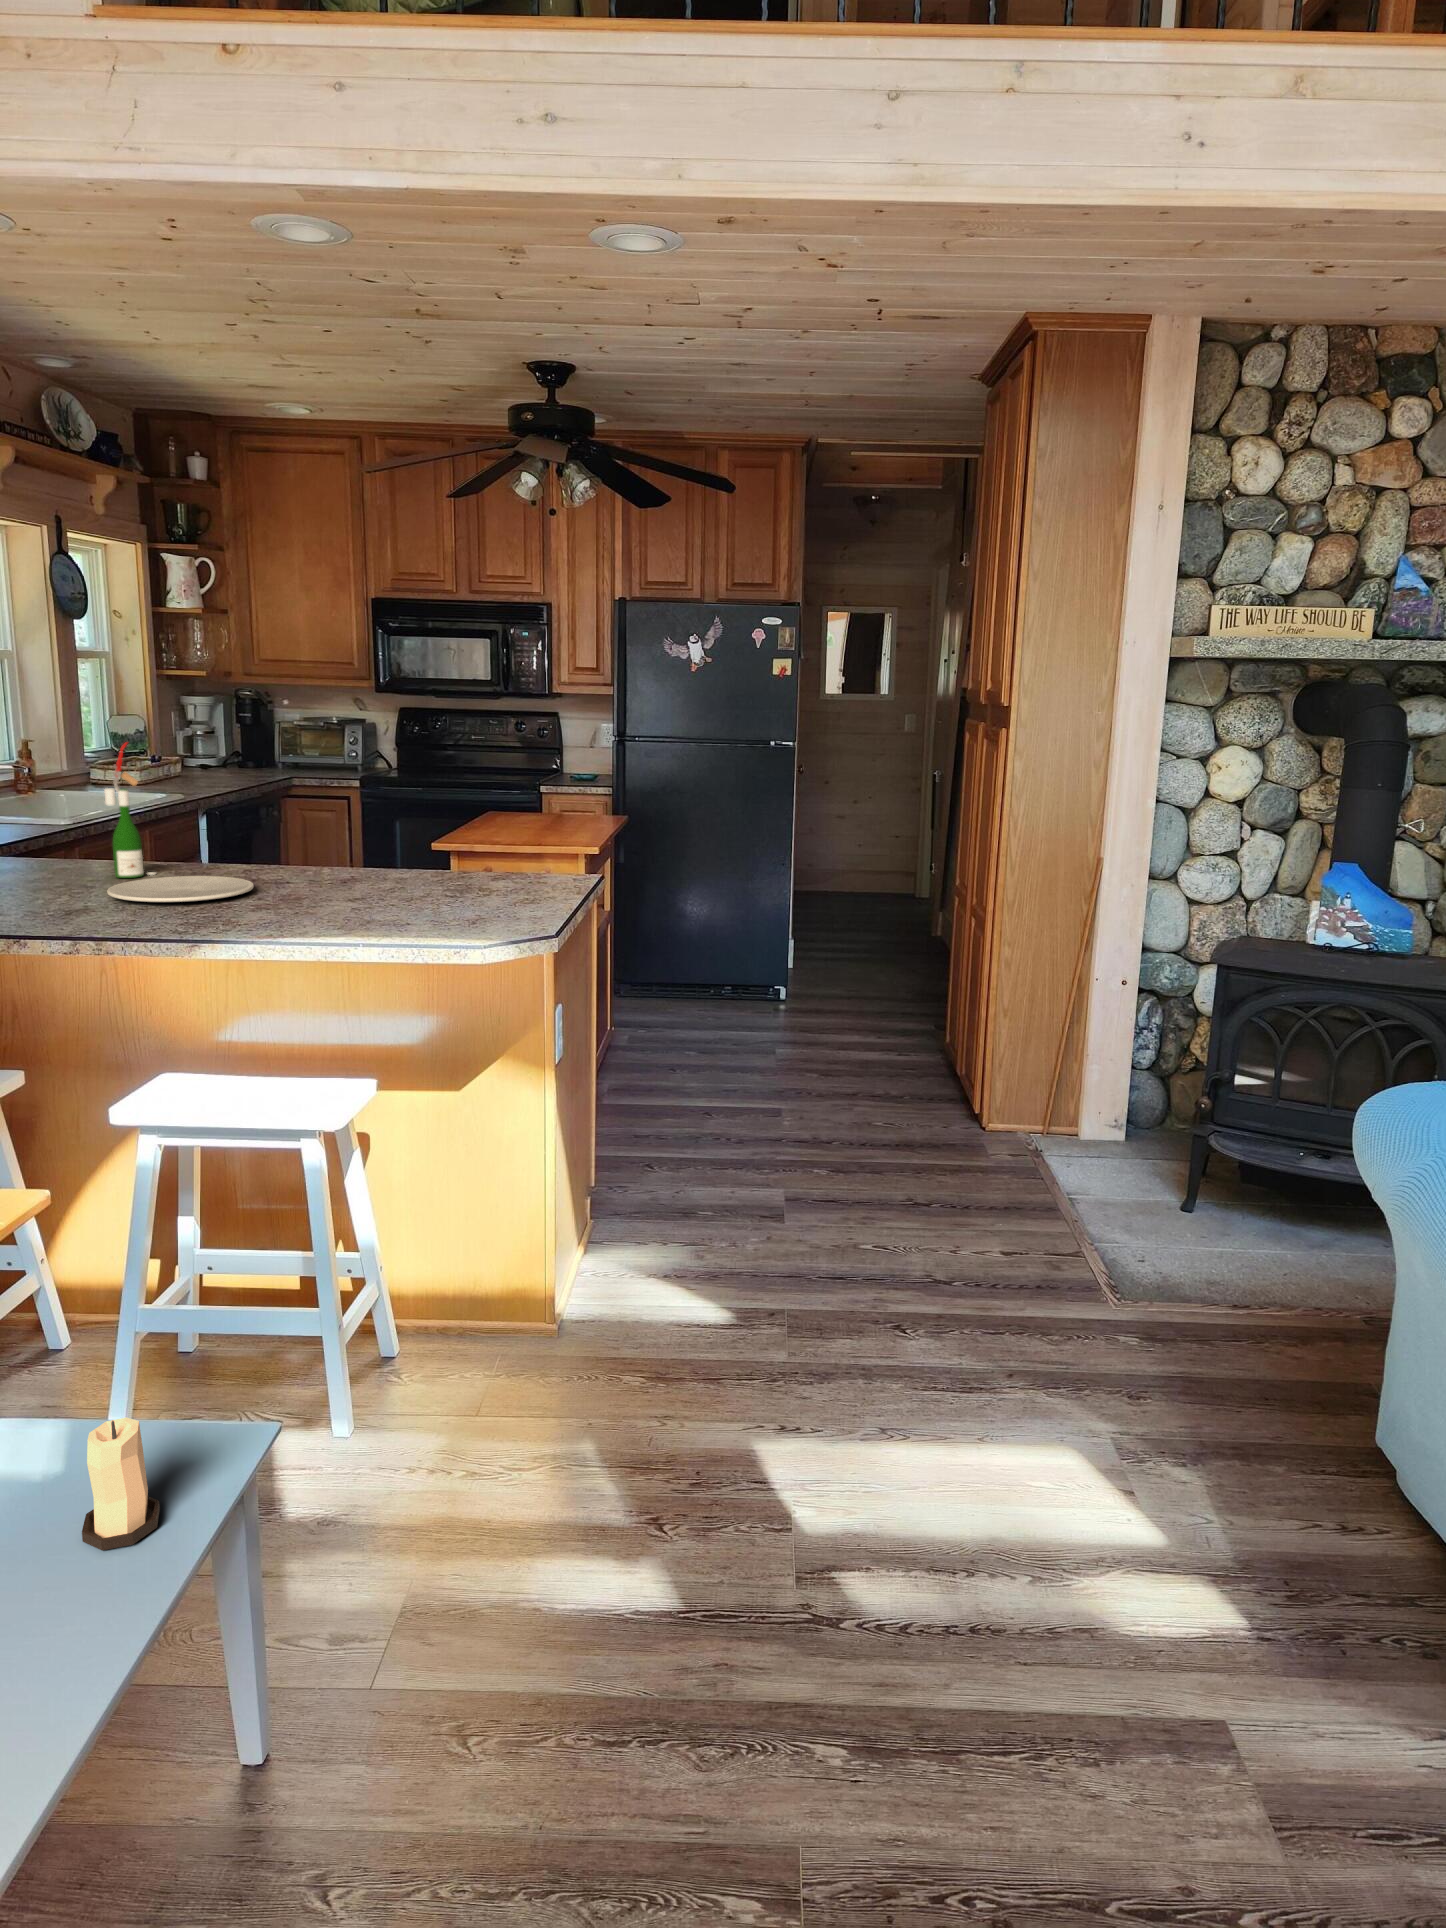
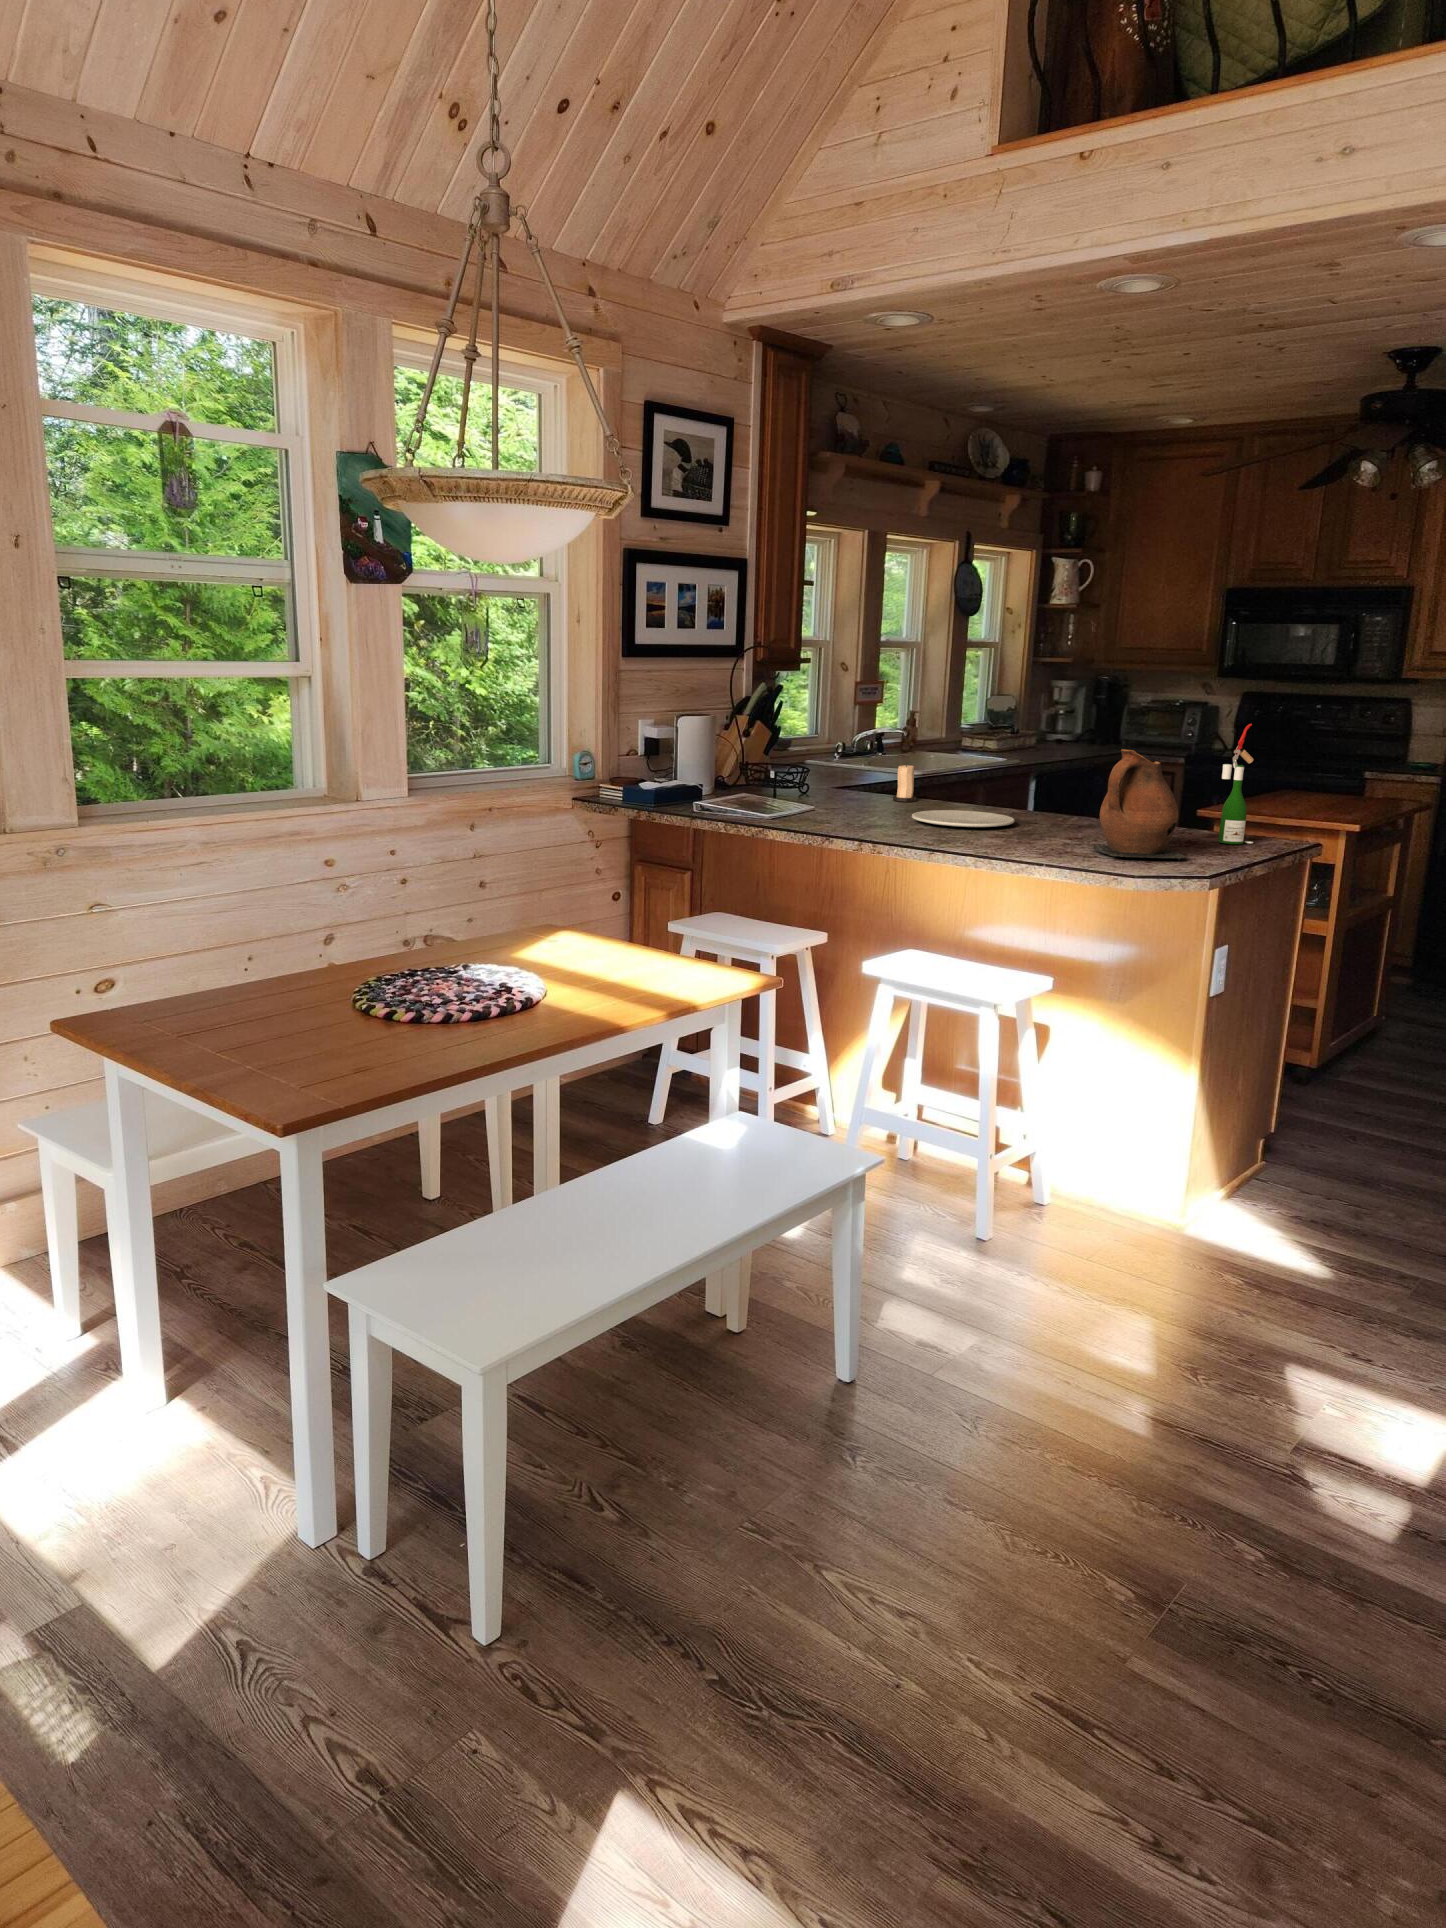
wine bottle: present [104,742,155,878] -> present [1218,724,1254,844]
ceramic pitcher: none [374,790,495,921] -> present [1092,749,1186,860]
candle: present [82,1417,160,1550] -> present [893,763,916,802]

